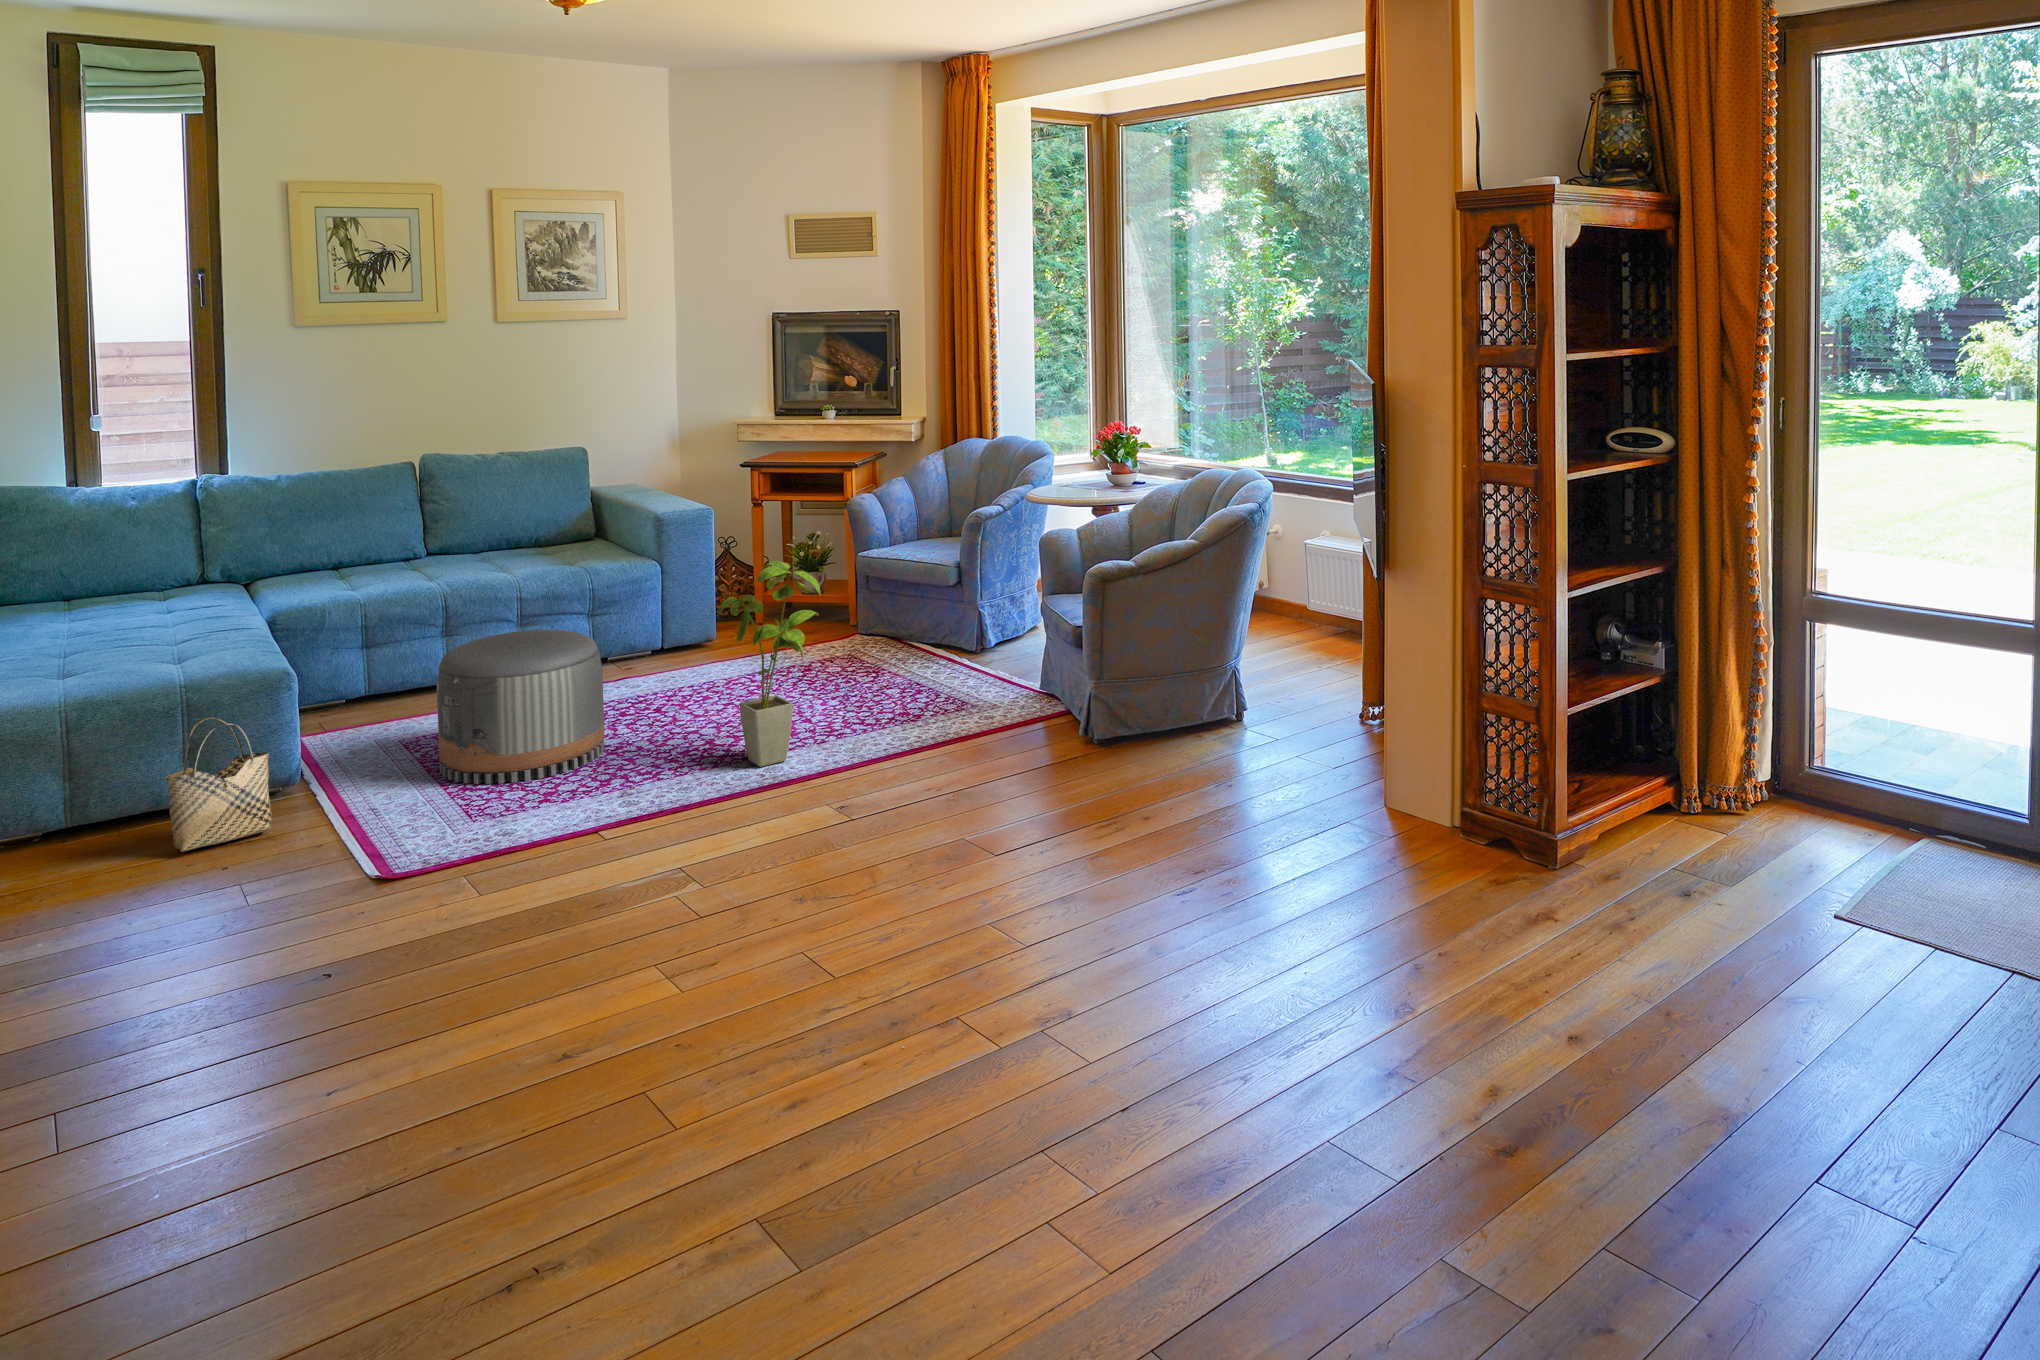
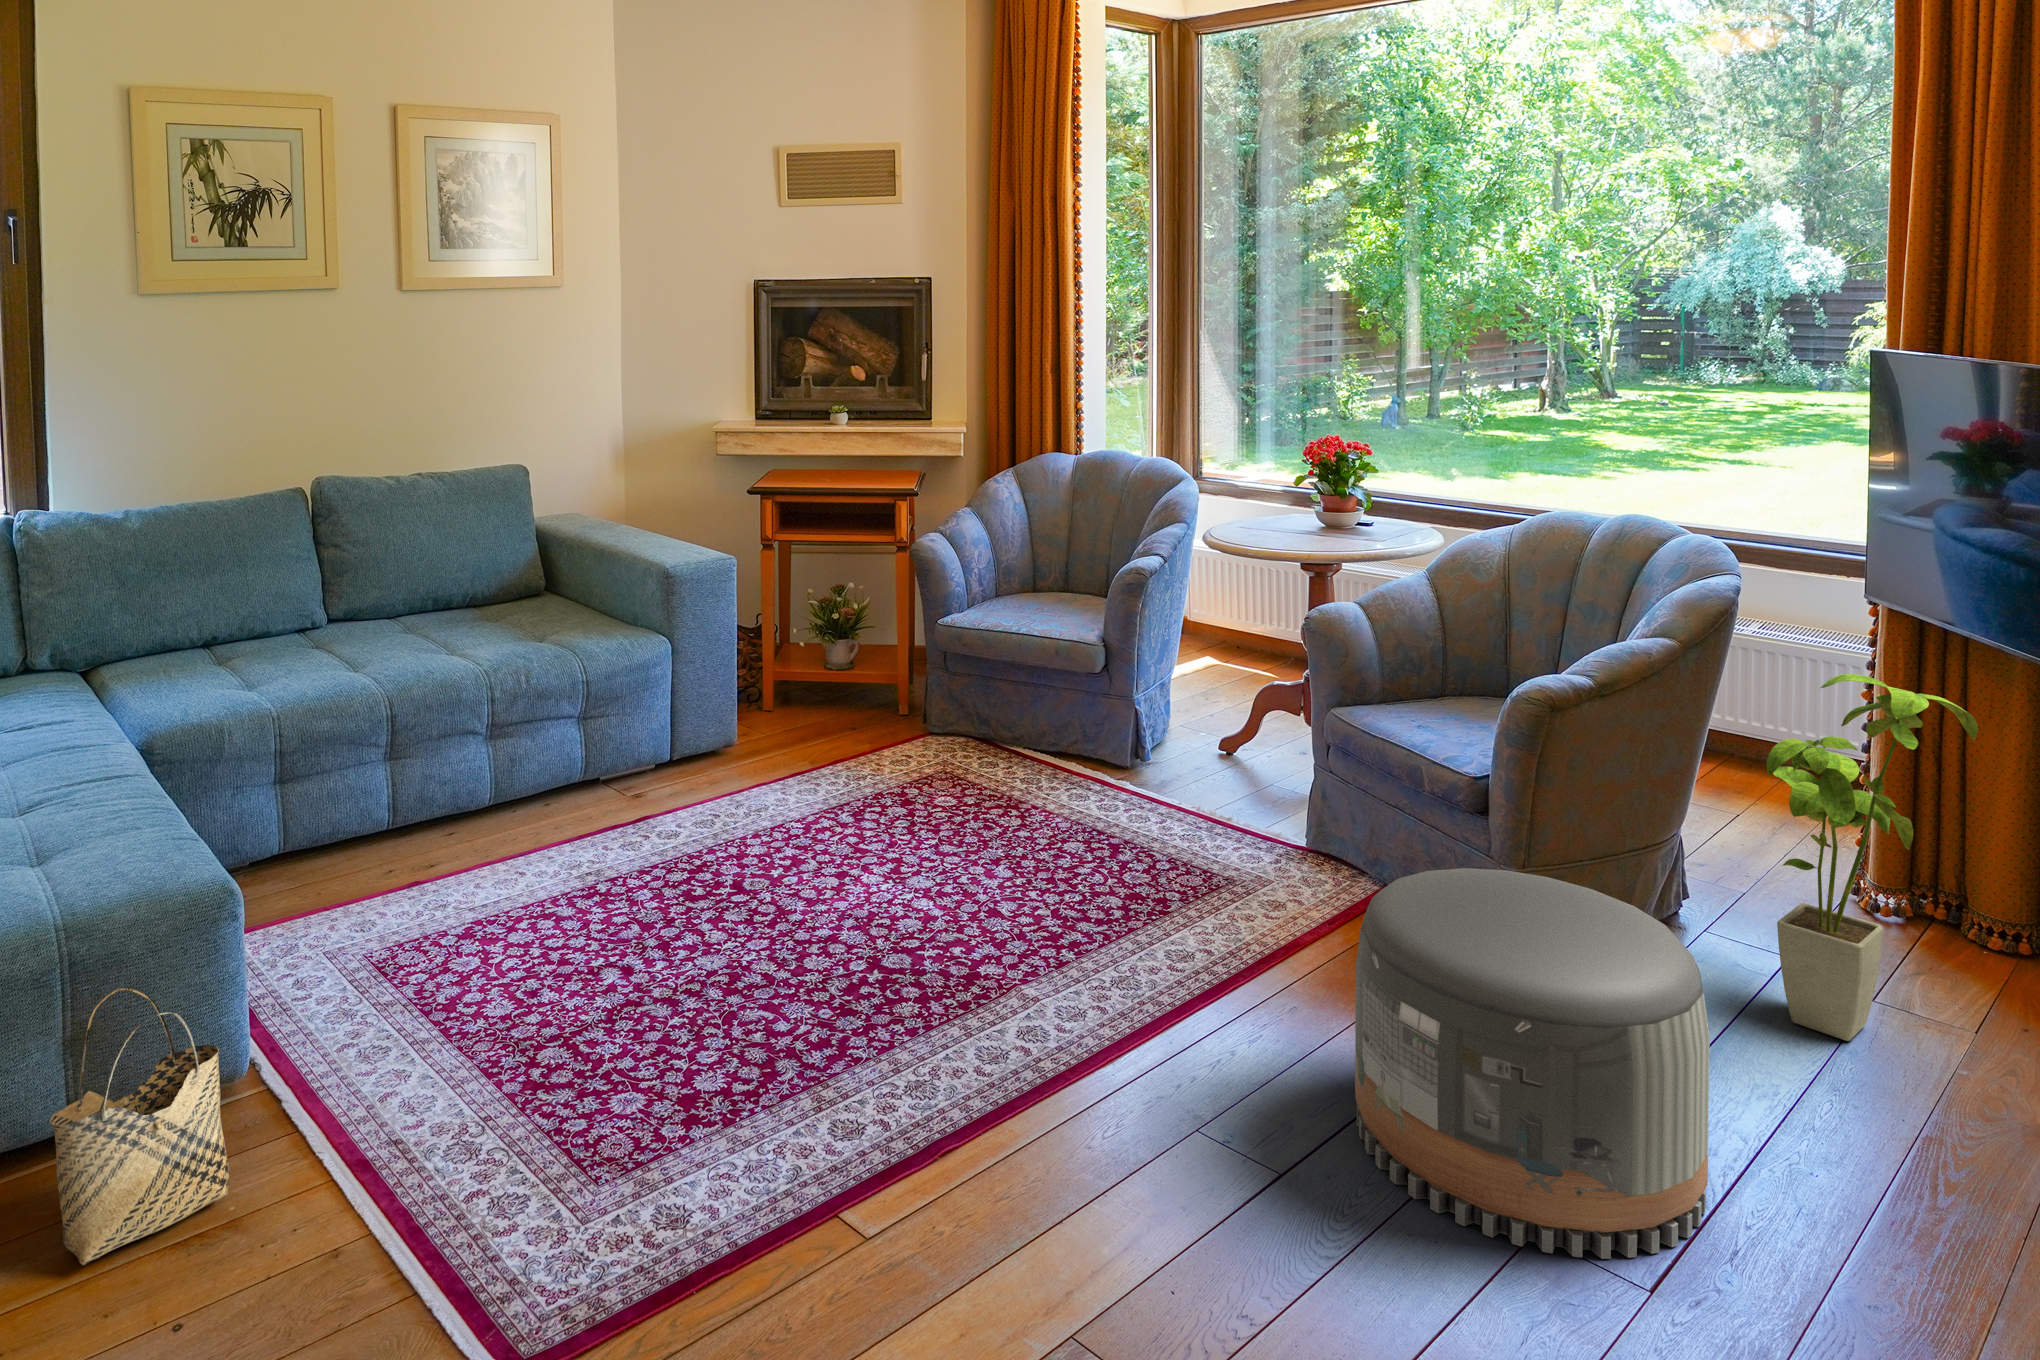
house plant: present [717,561,821,767] -> present [1767,674,1978,1041]
pouf: present [437,630,605,784] -> present [1355,868,1710,1259]

